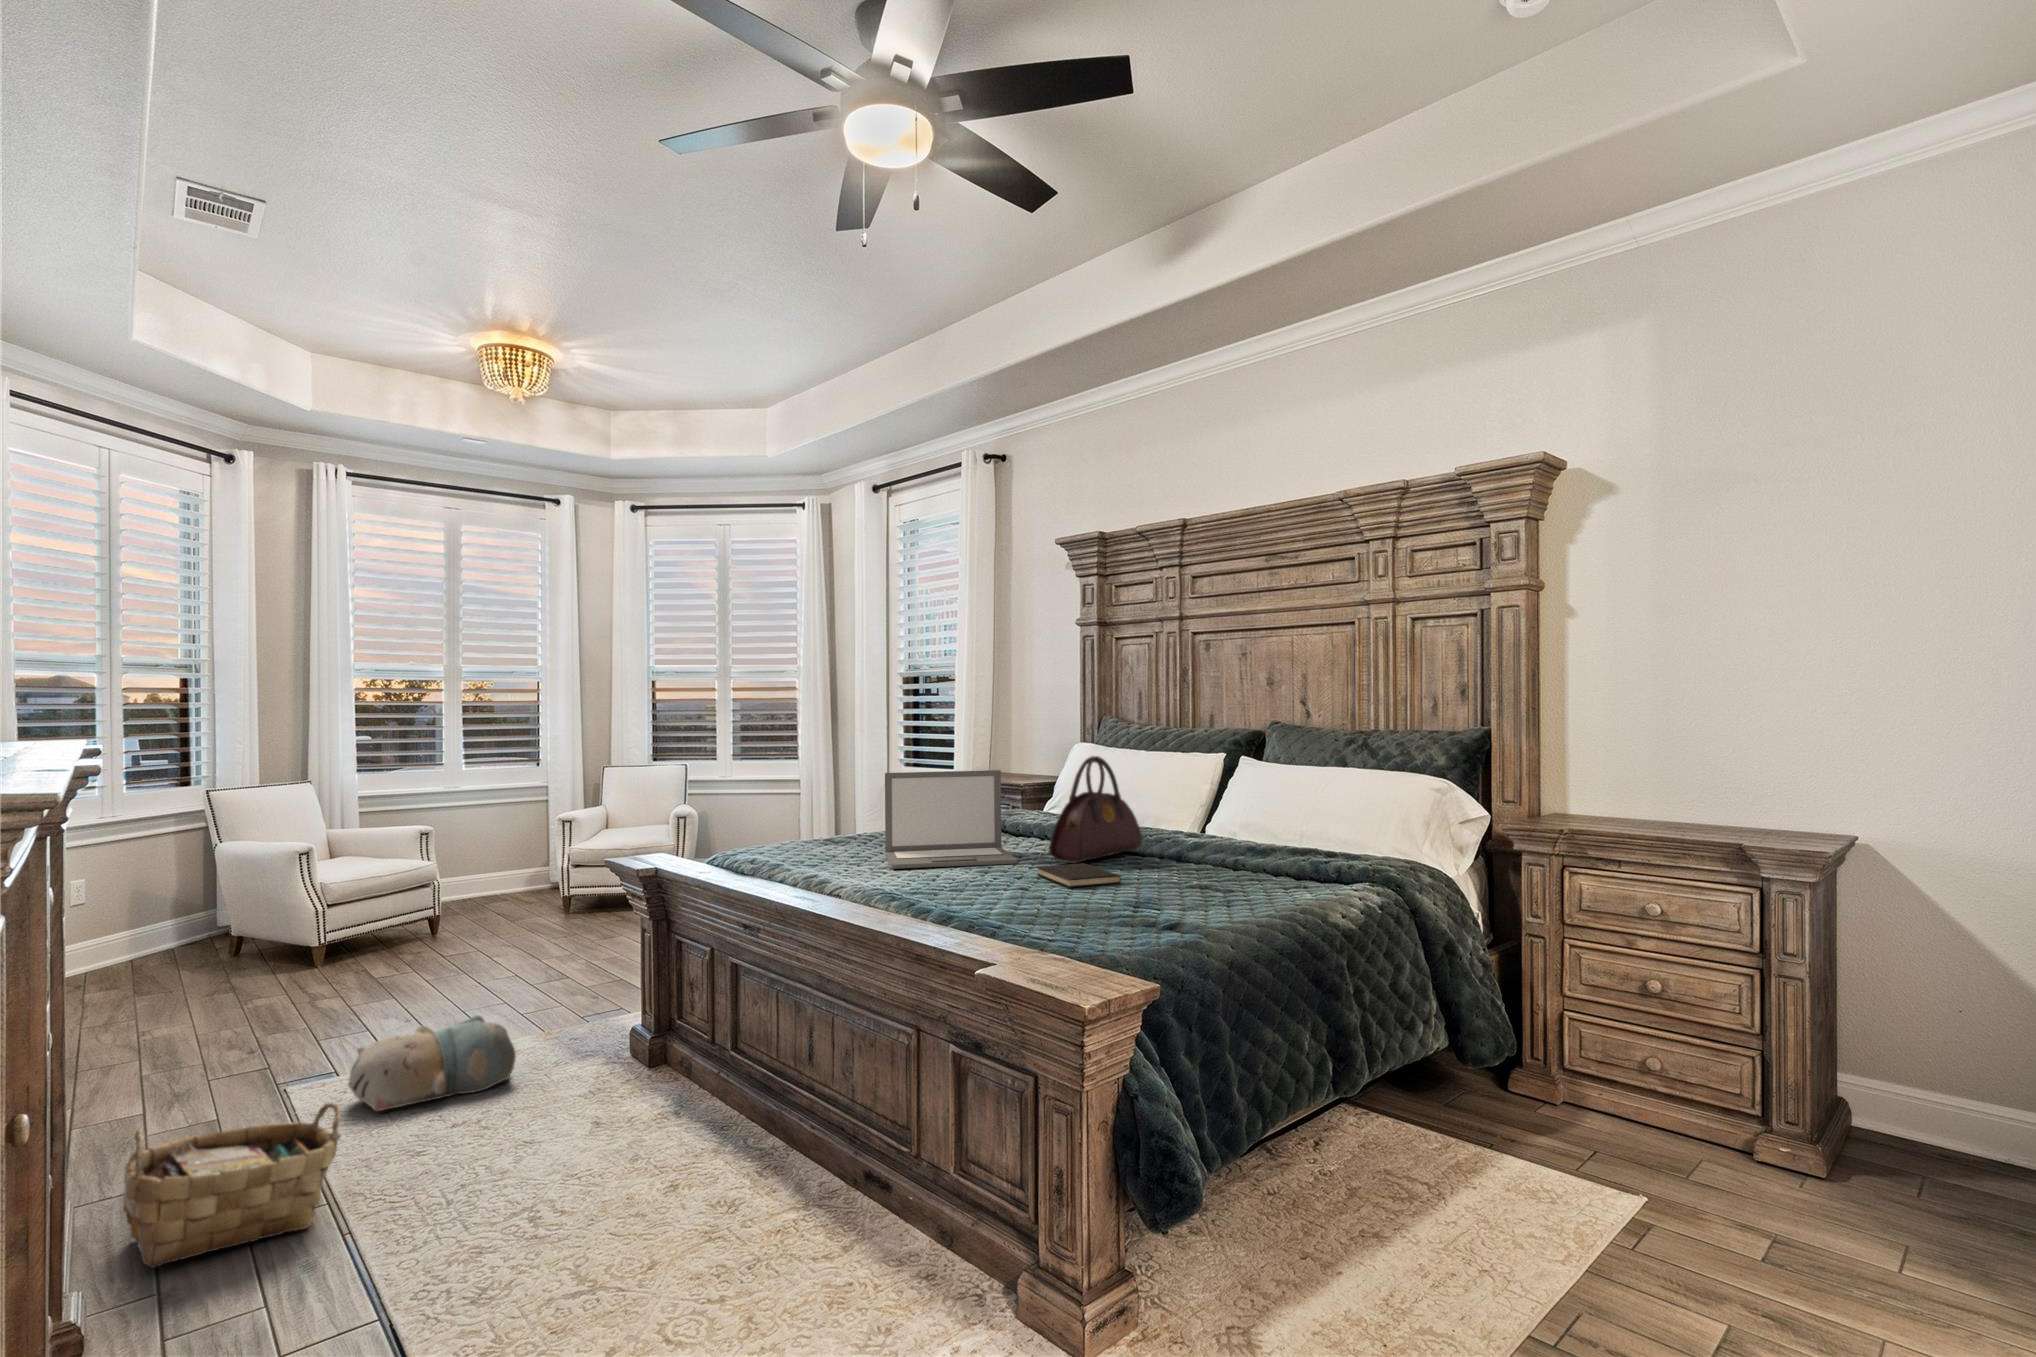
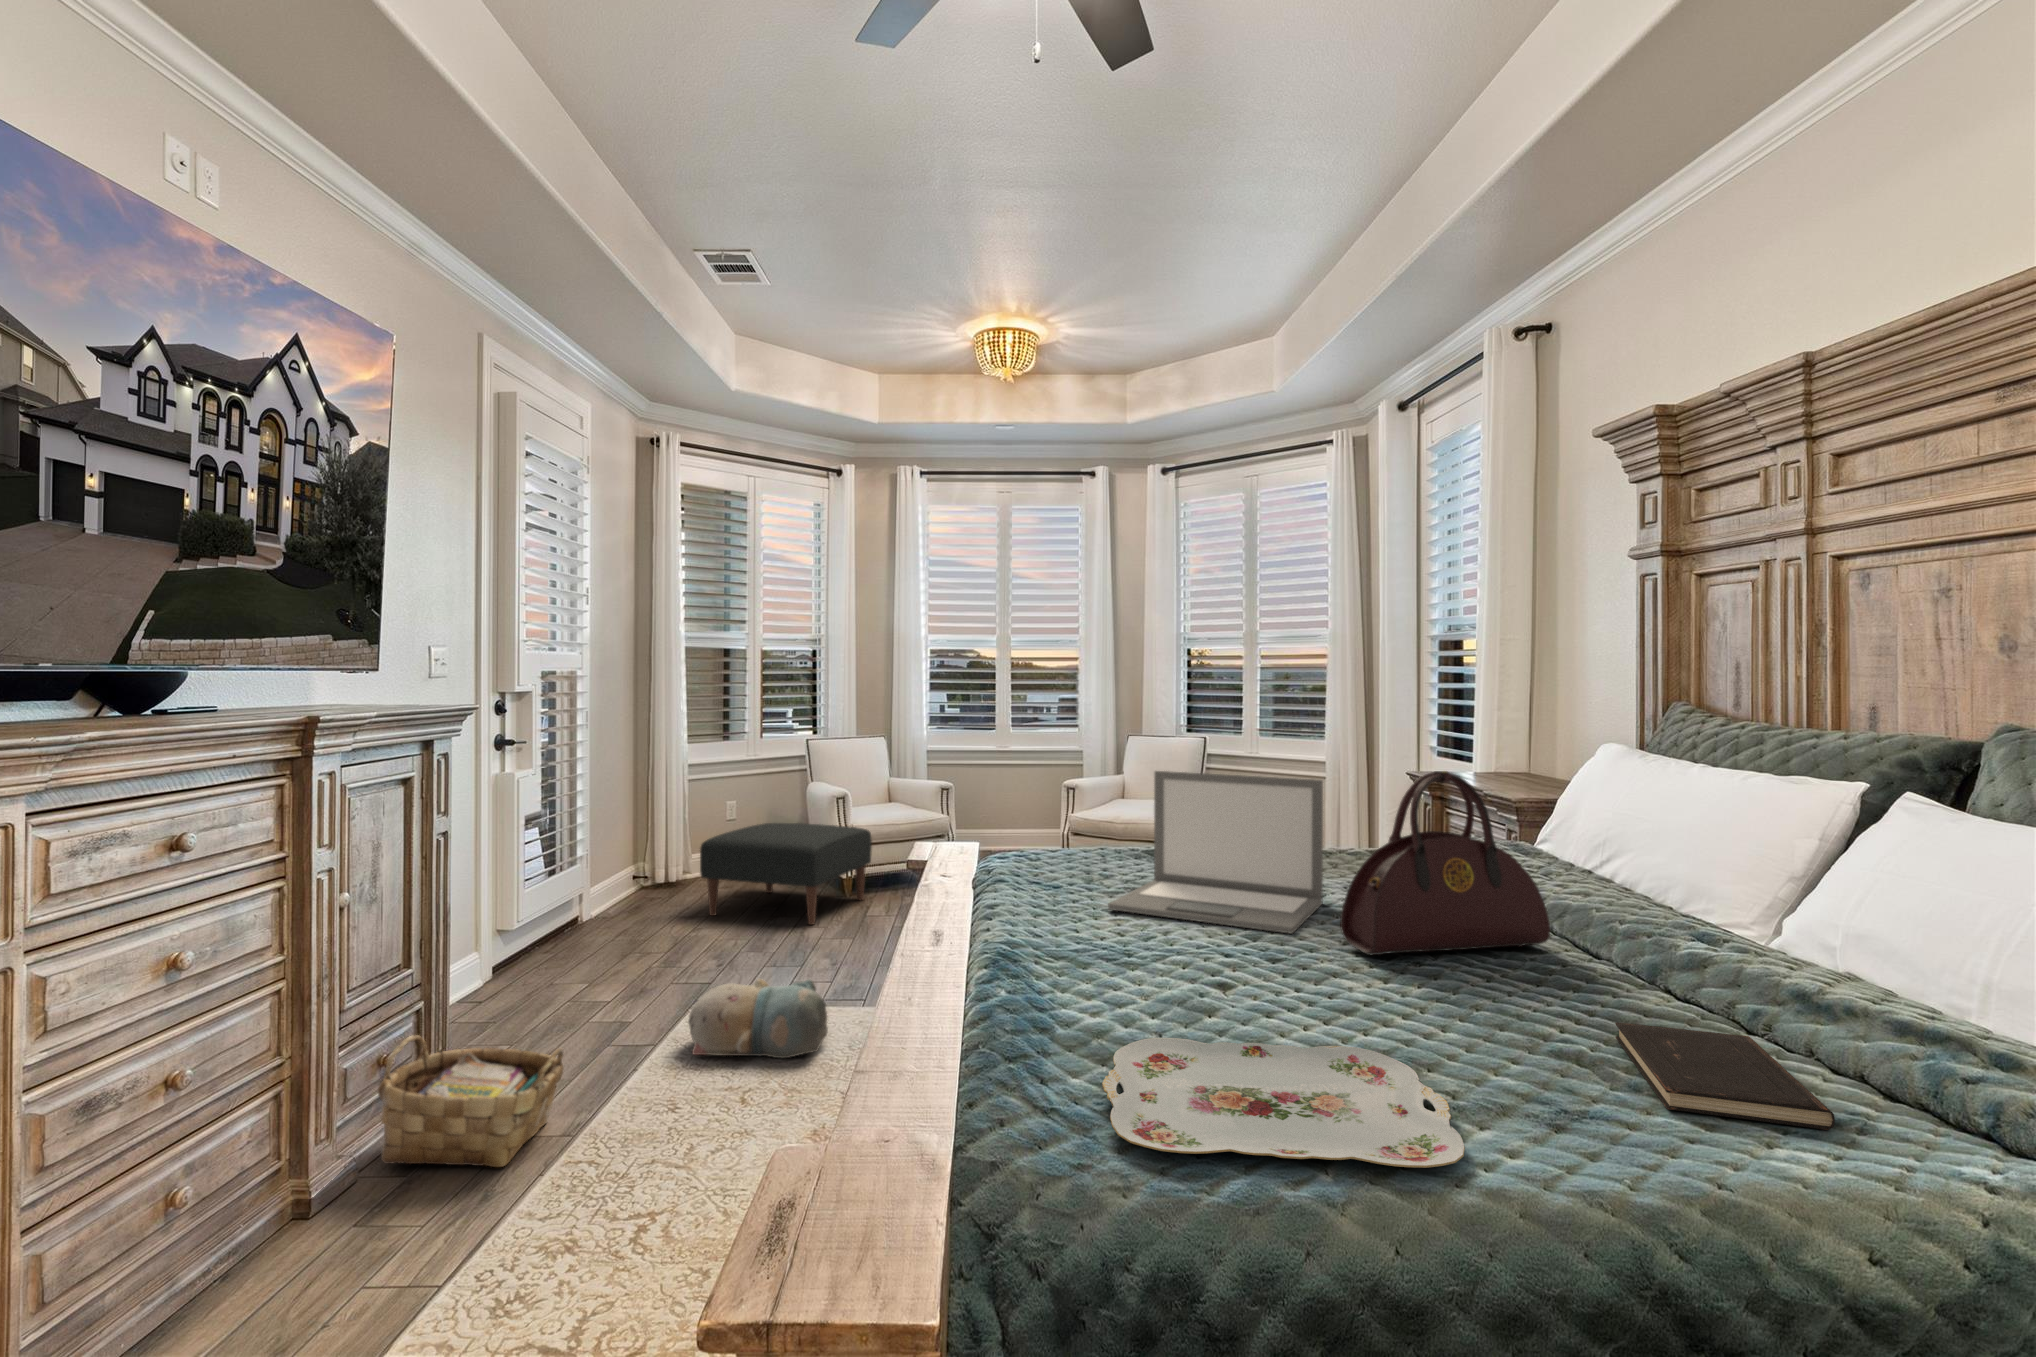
hardcover book: present [1036,863,1121,888] -> present [1615,1022,1835,1130]
ottoman: none [129,886,352,1017] -> present [700,823,872,925]
serving tray: none [1053,888,1229,925] -> present [1102,1038,1465,1168]

